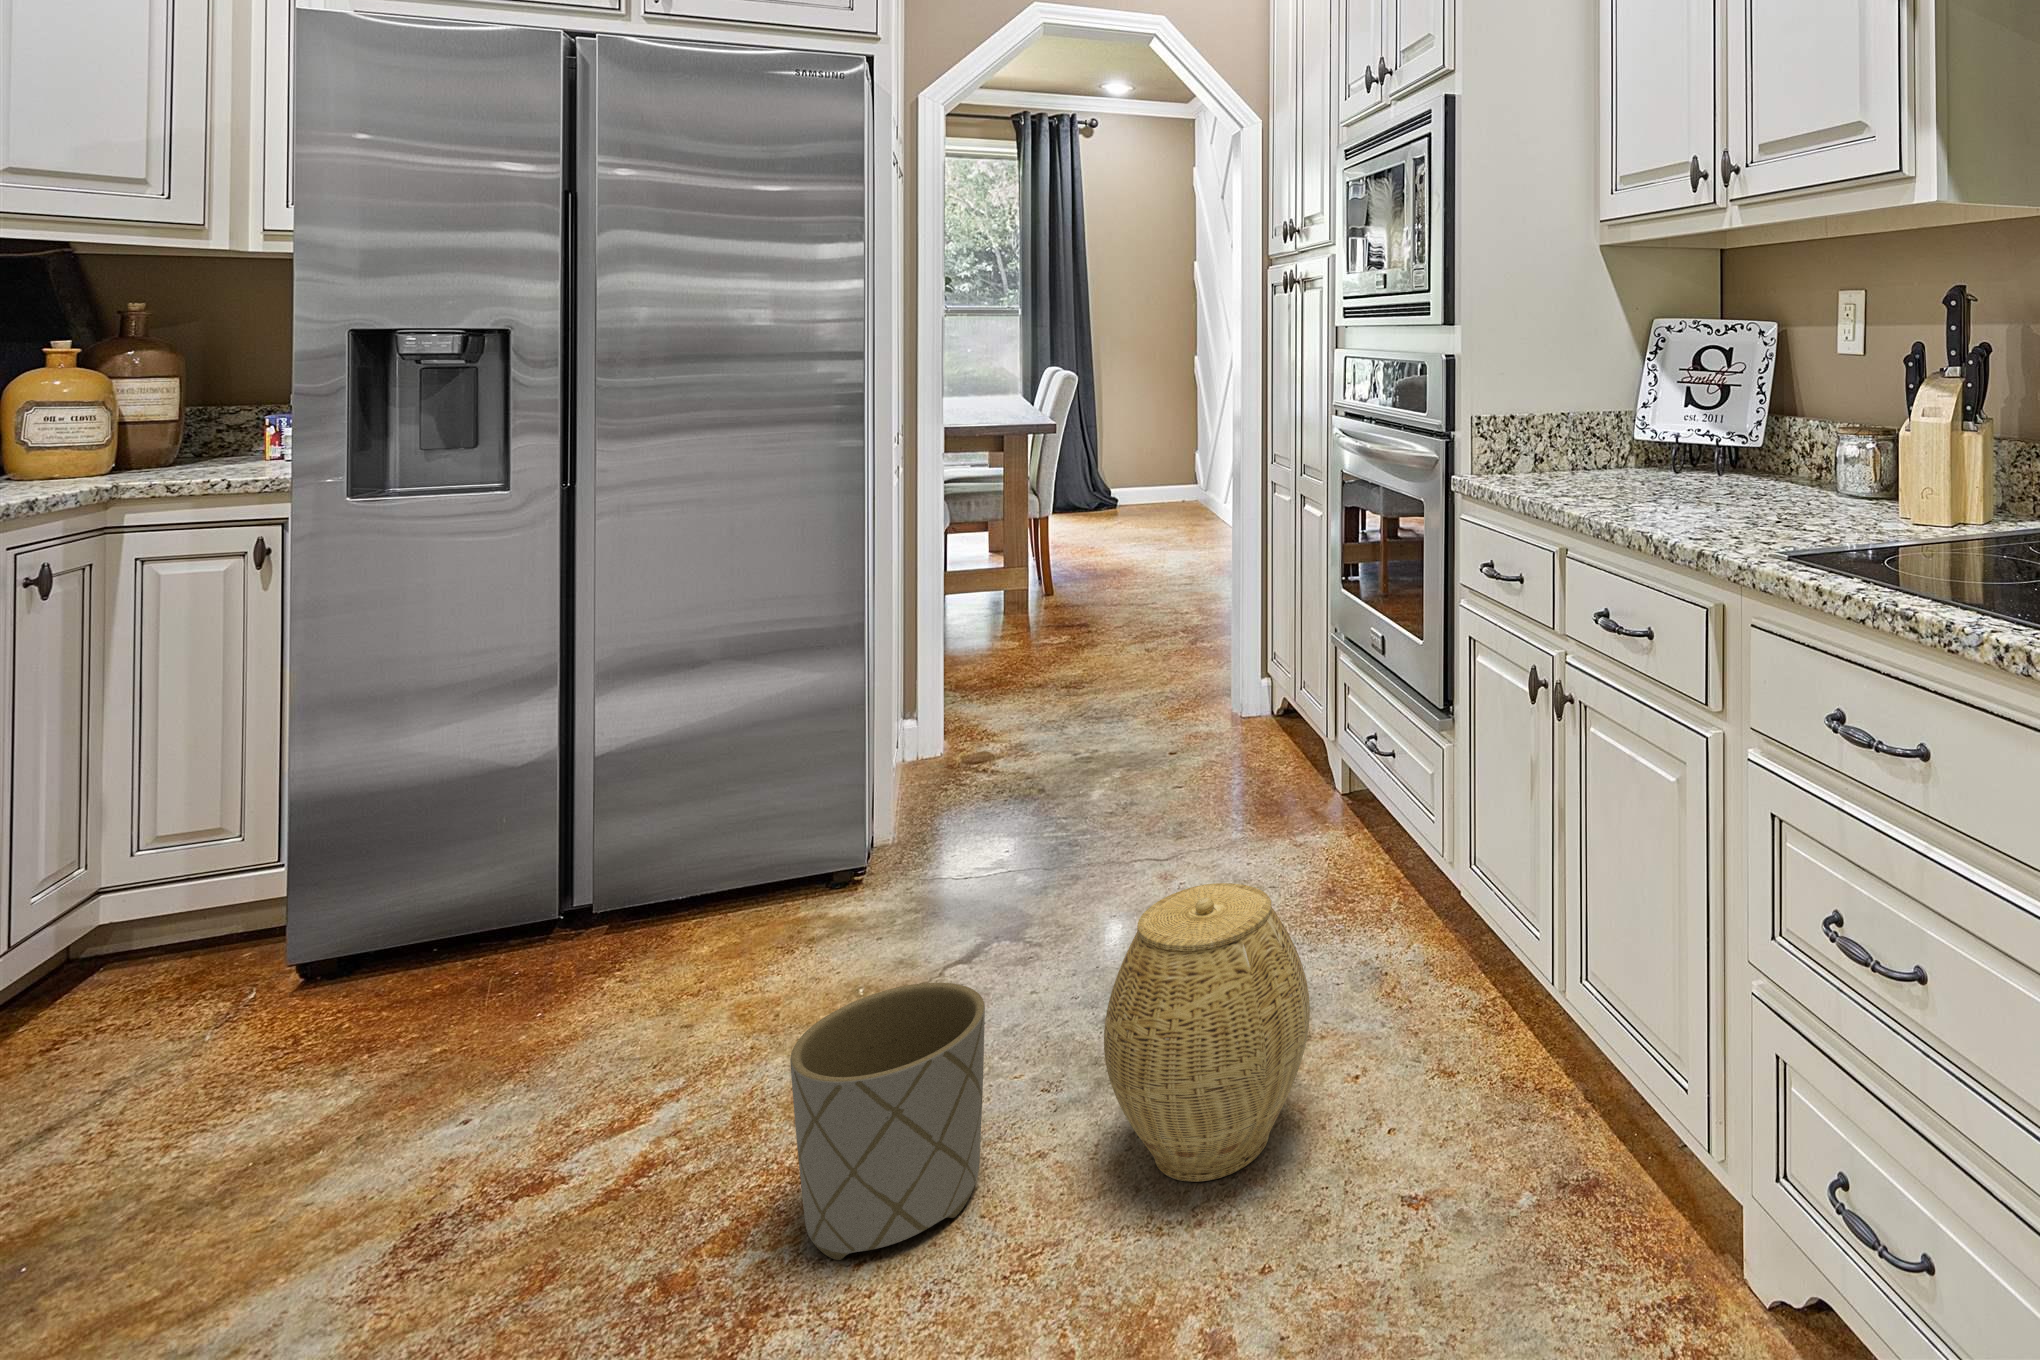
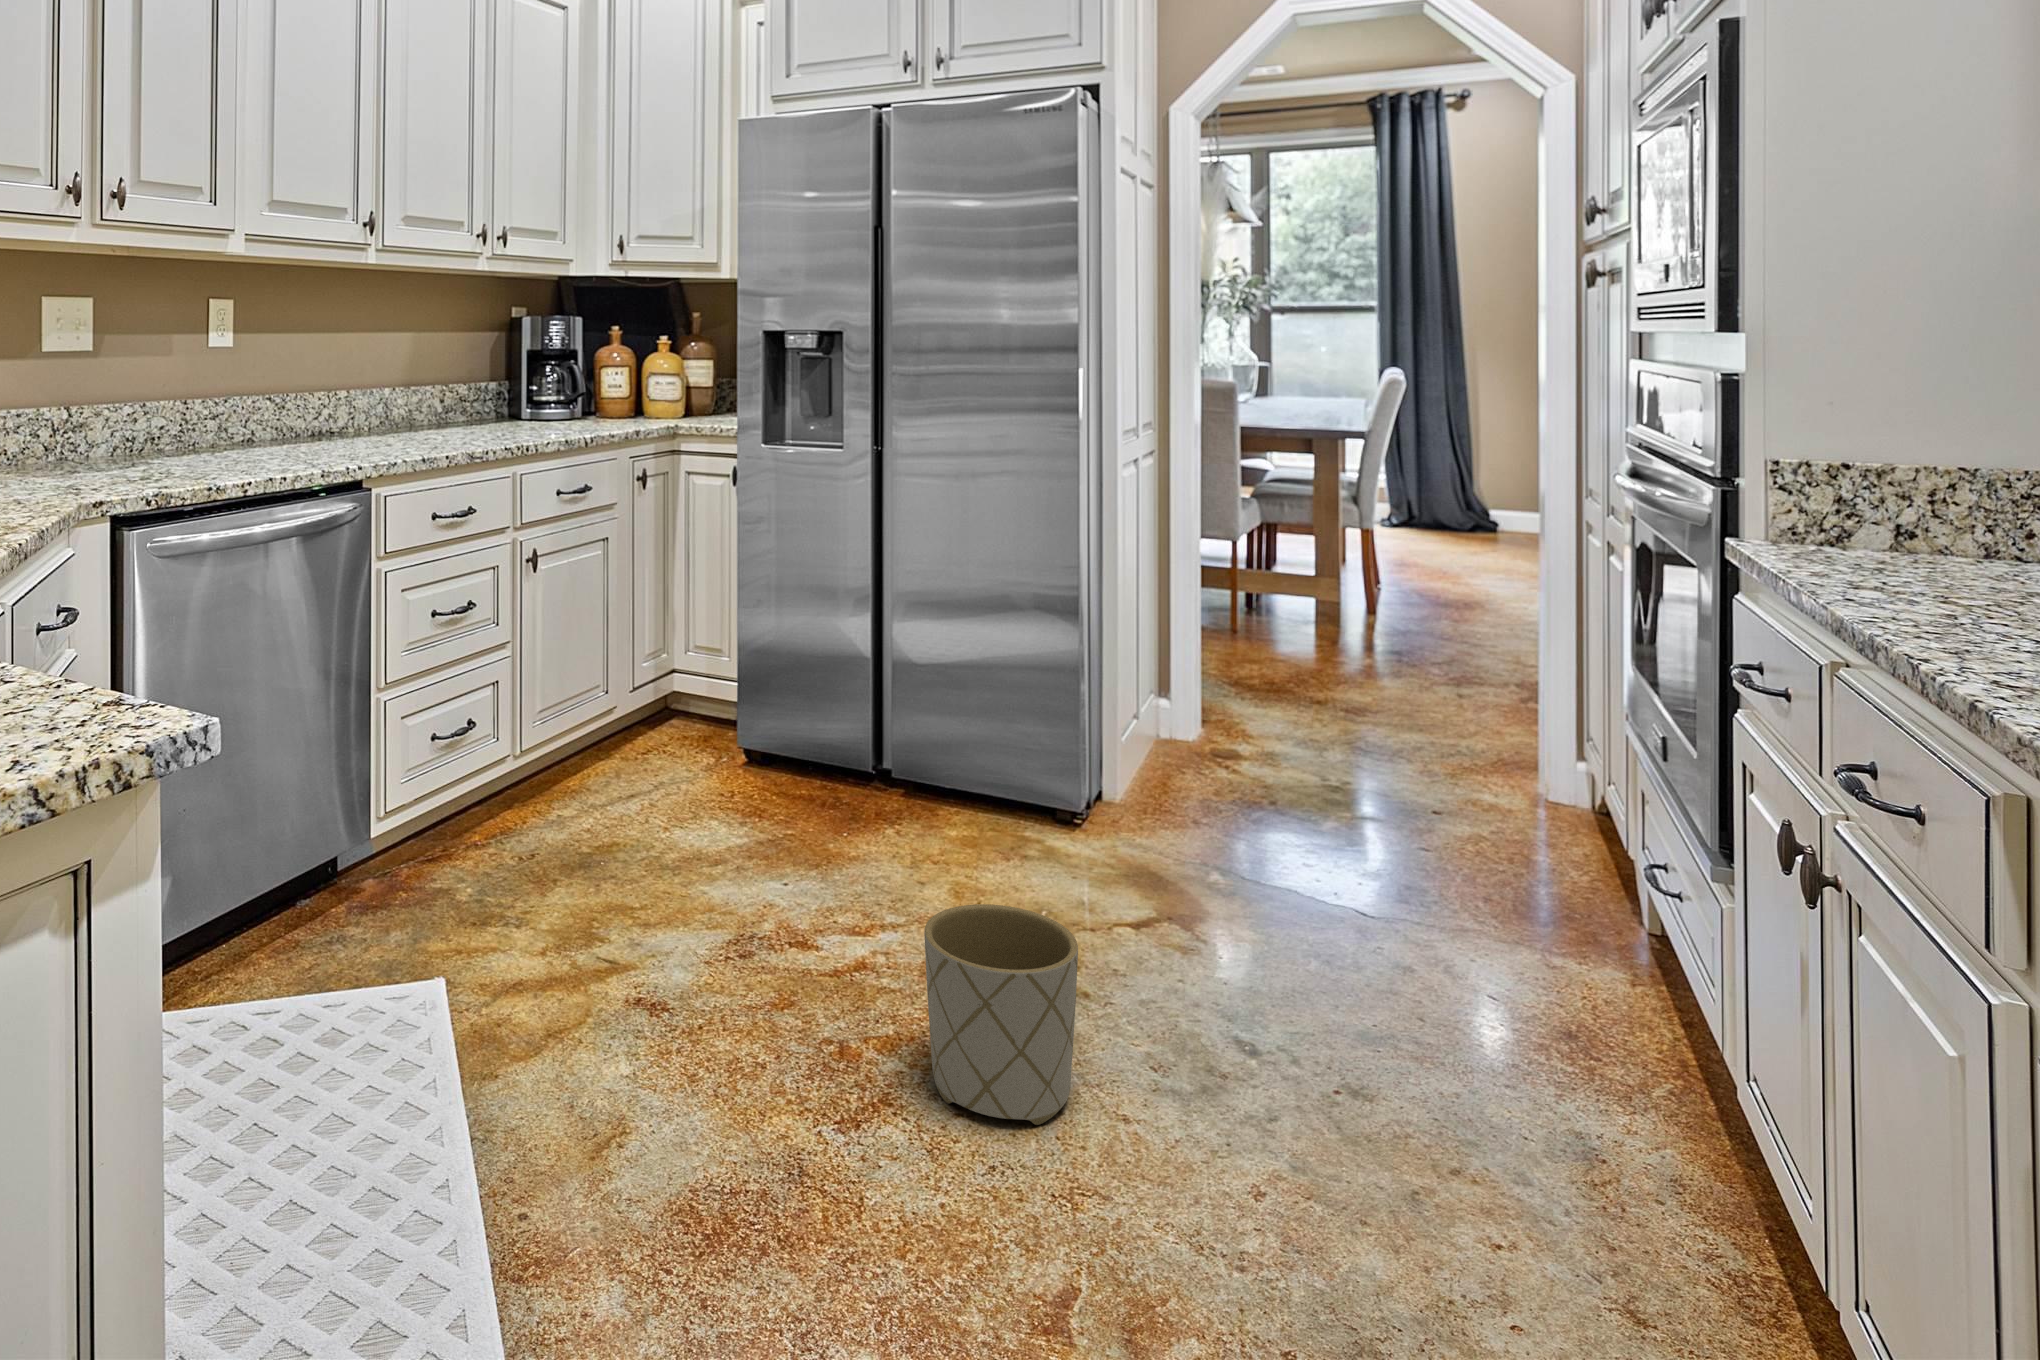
woven basket: present [1104,883,1310,1182] -> none [1173,929,1408,1247]

